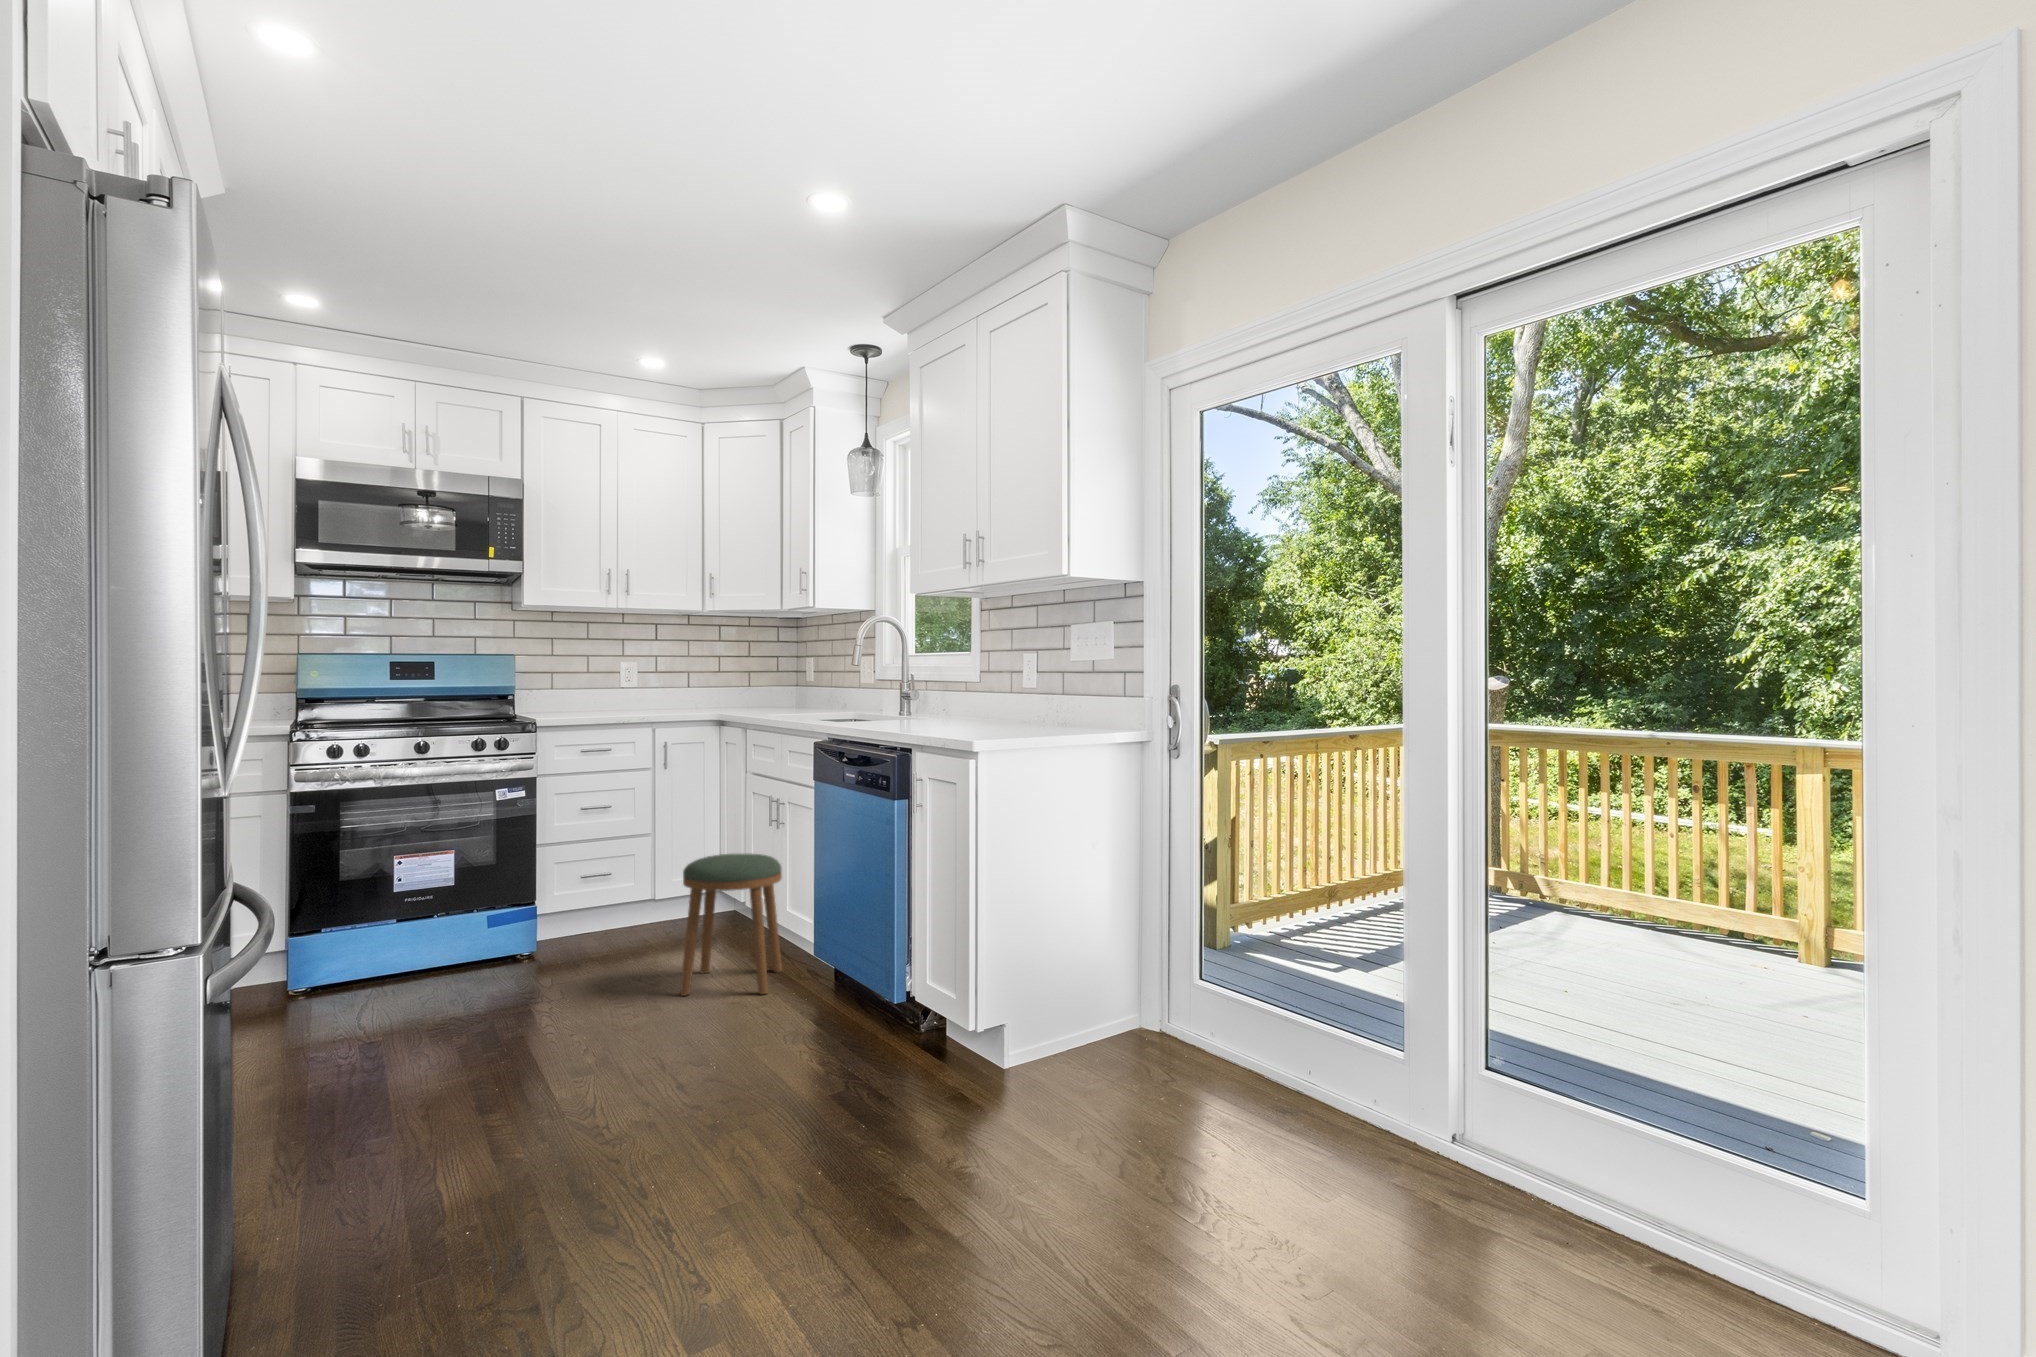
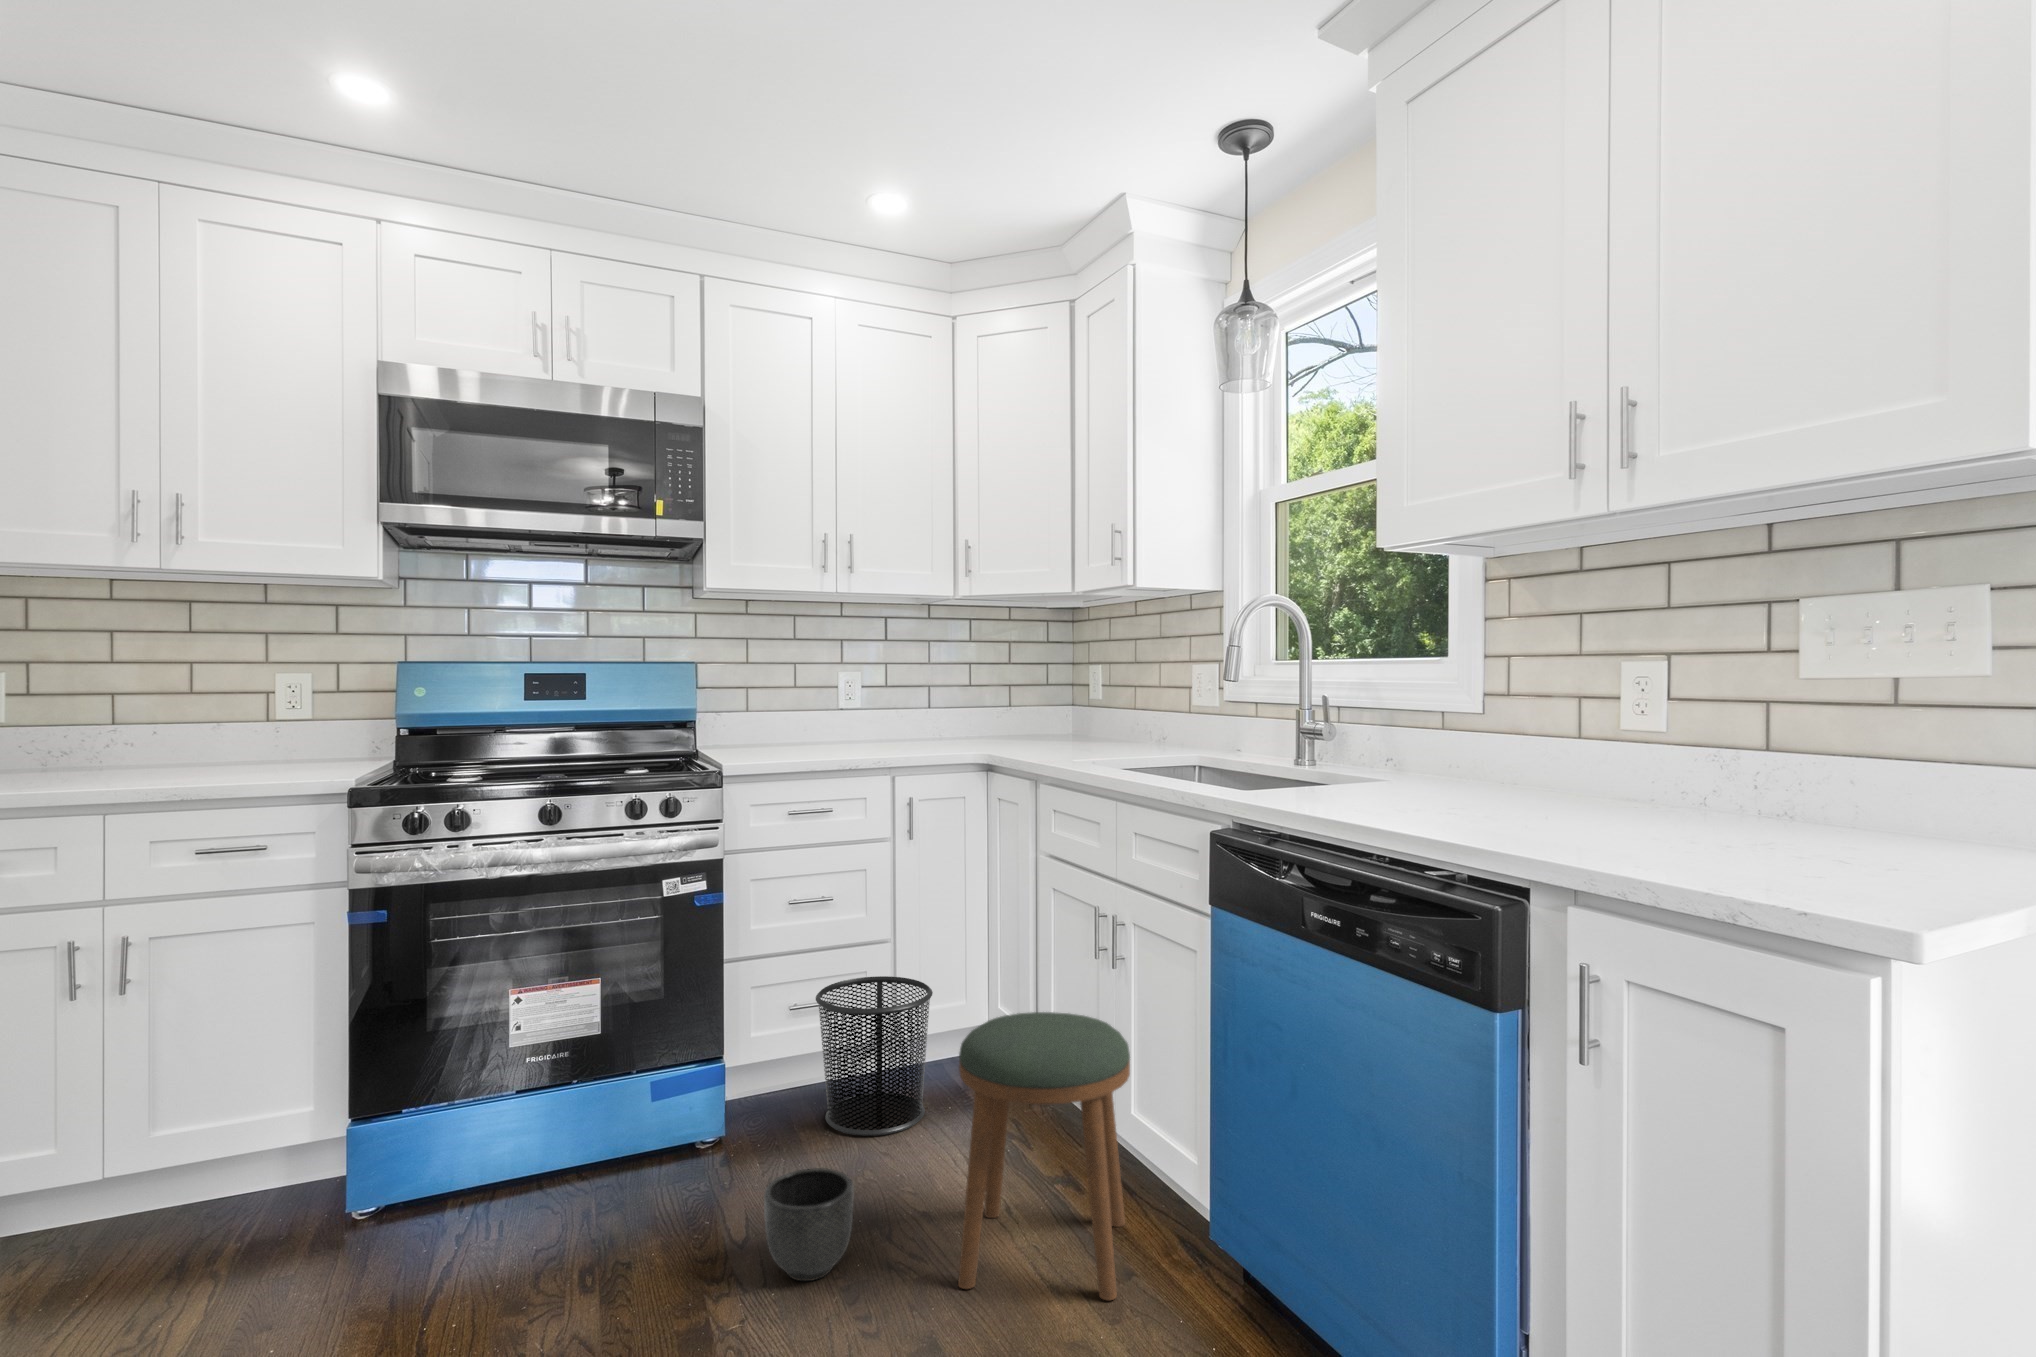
waste bin: none [597,857,676,949] -> present [816,976,933,1136]
planter: none [566,943,620,999] -> present [764,1168,854,1281]

